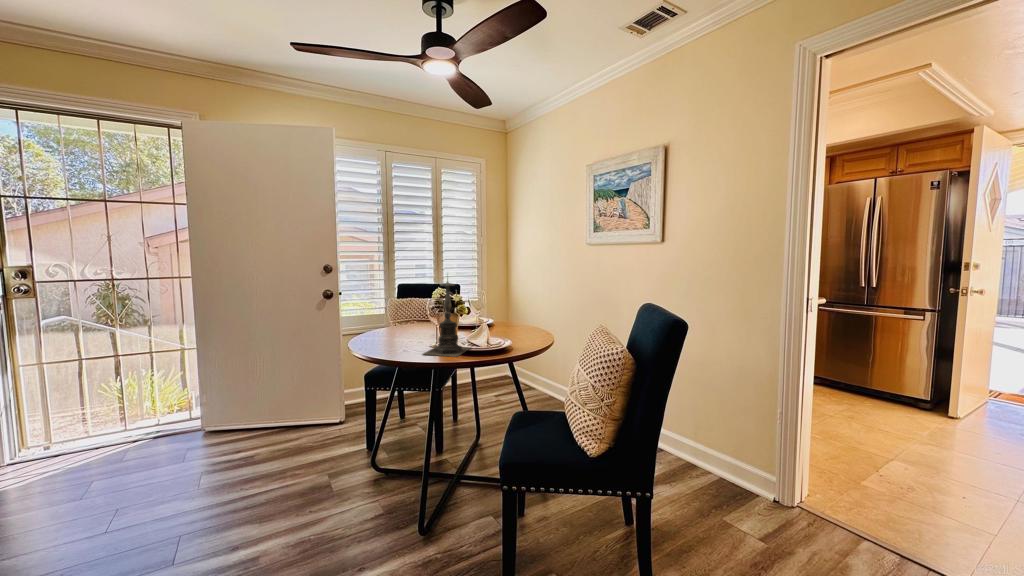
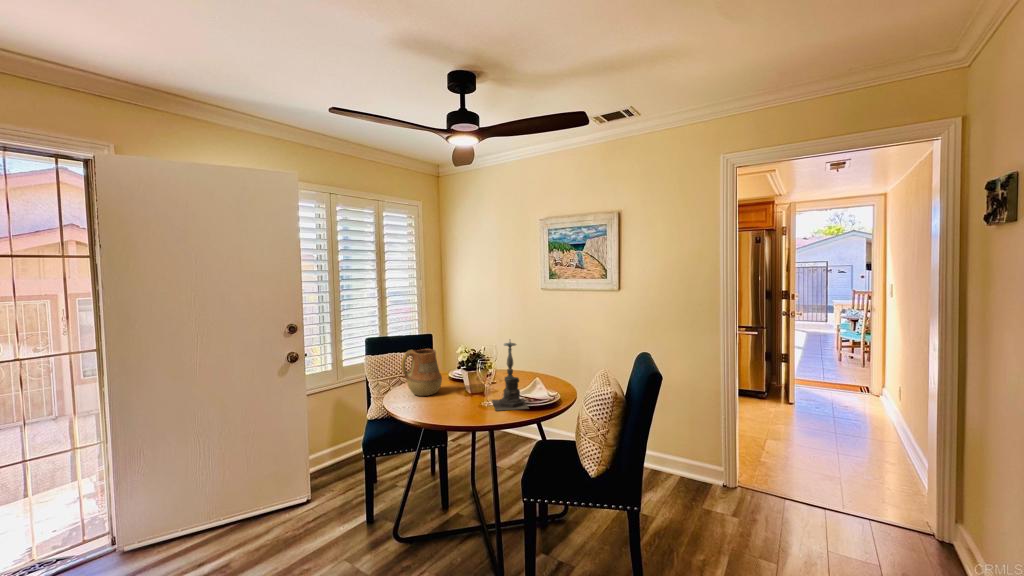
pitcher: none [377,289,418,336] -> present [401,349,442,396]

